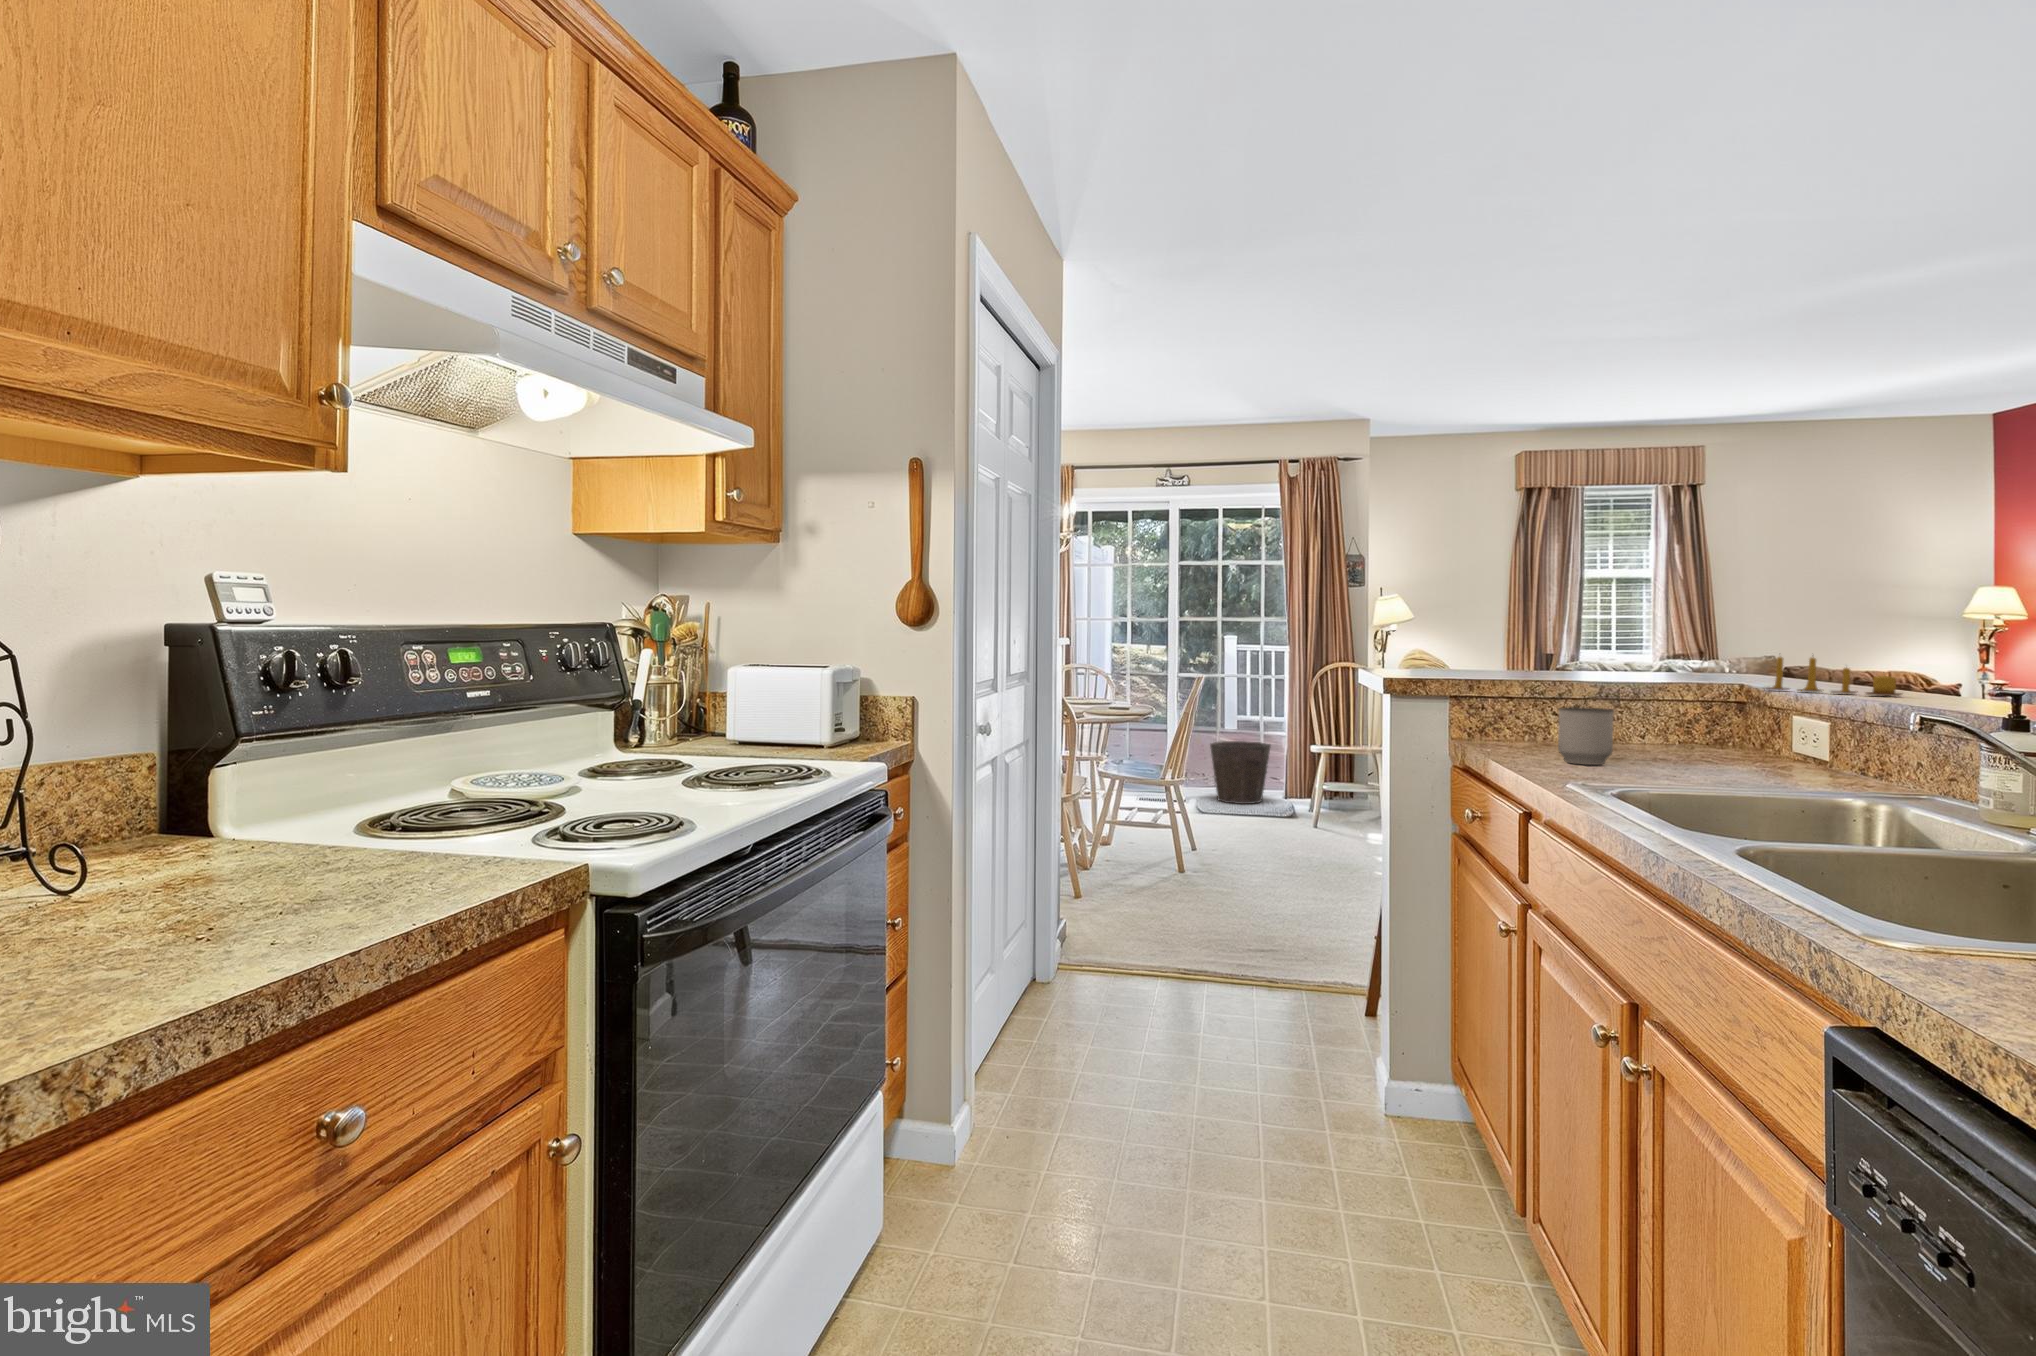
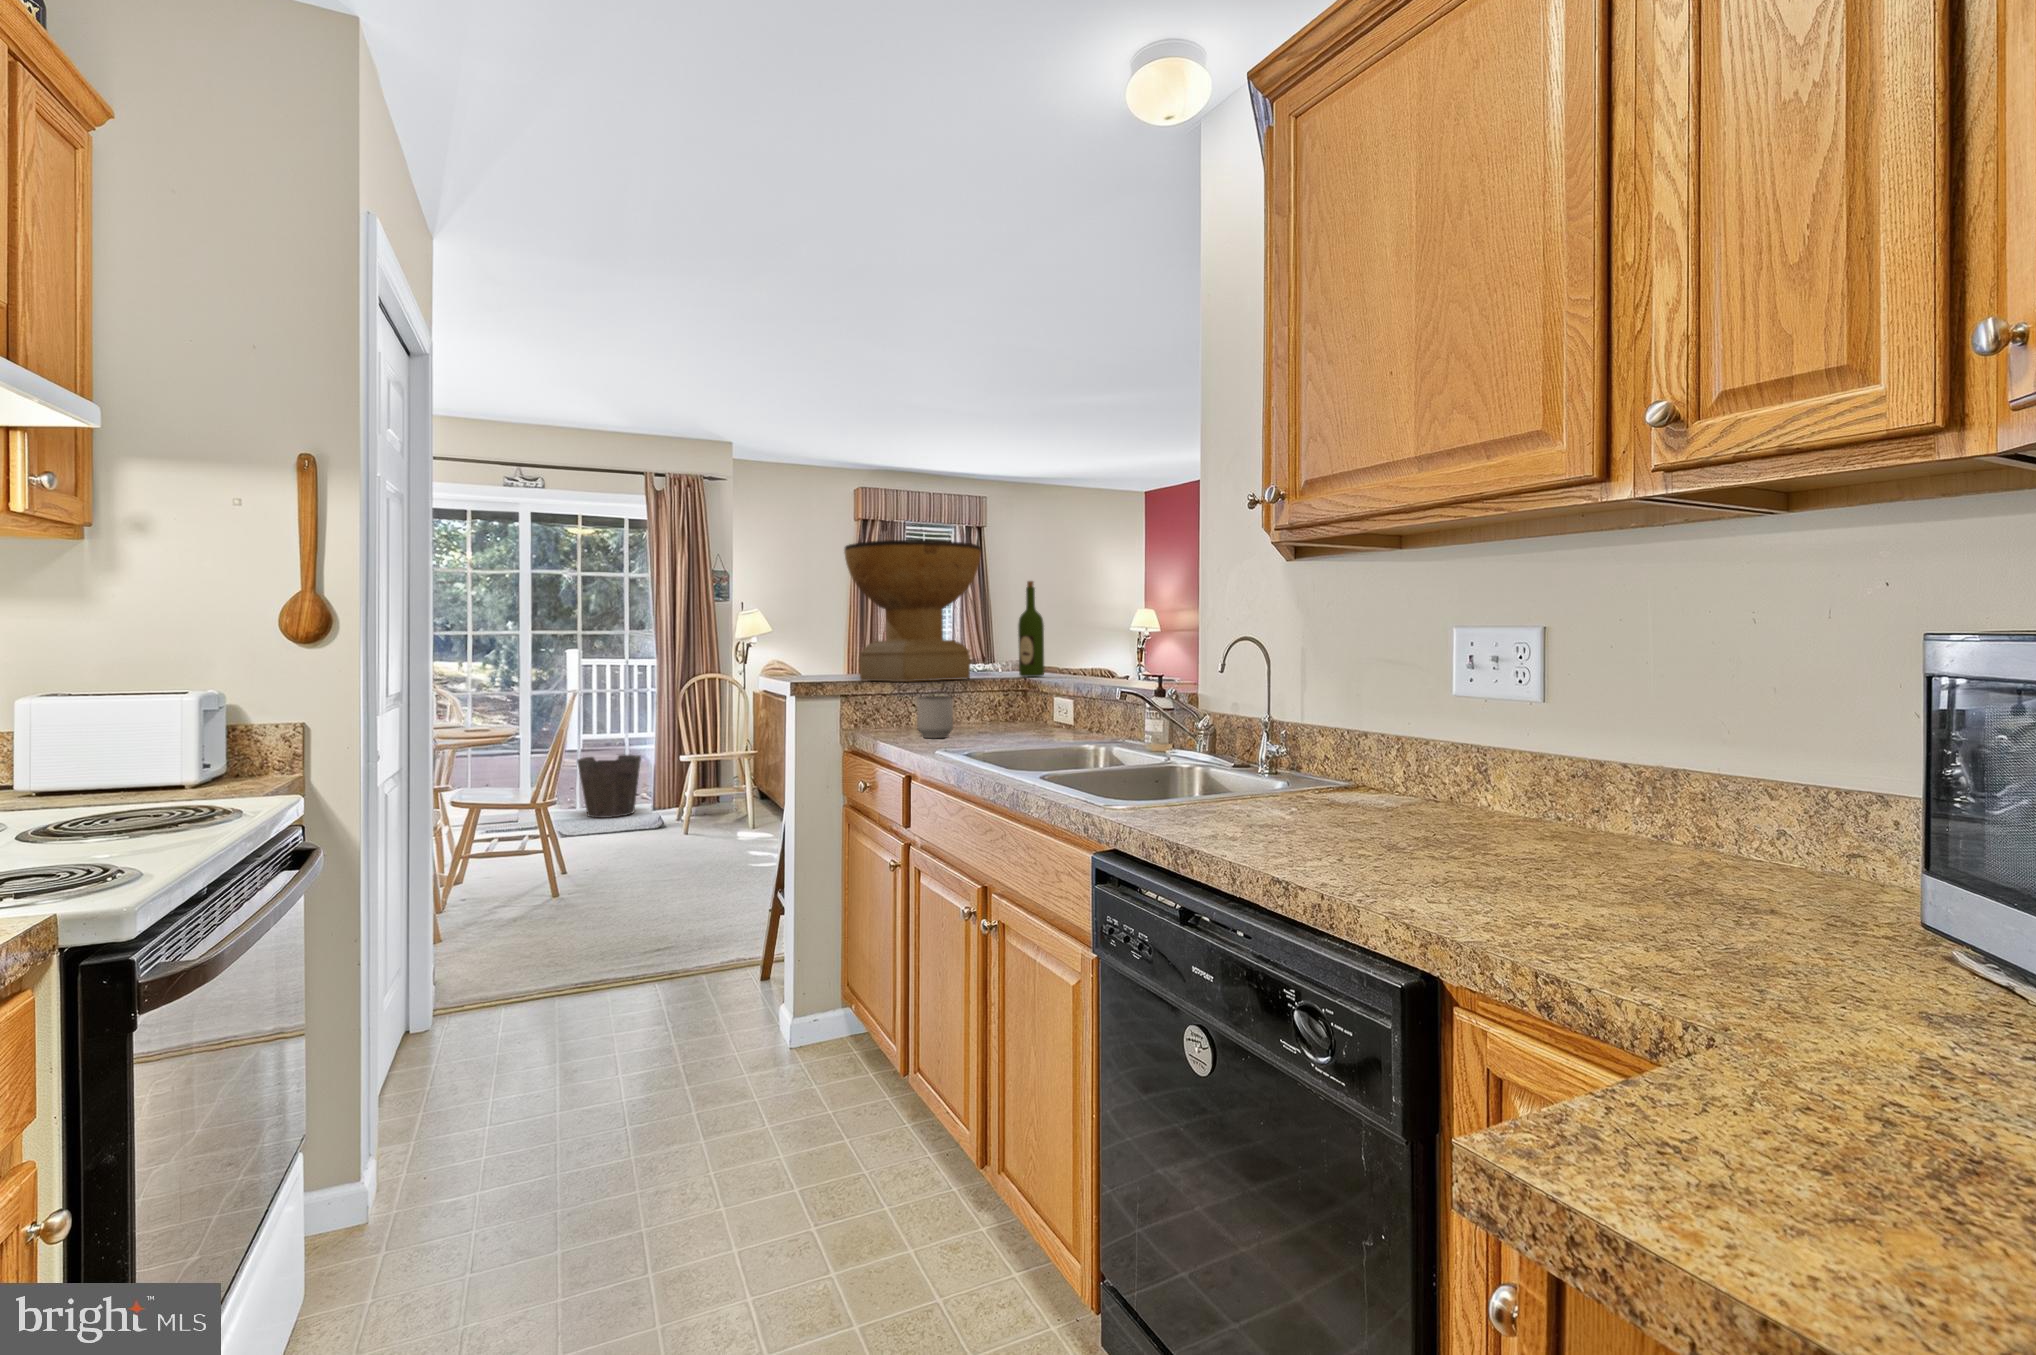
decorative bowl: none [1473,499,1676,686] -> present [844,540,981,682]
wine bottle: none [1733,550,1779,686] -> present [1018,581,1044,677]
candle: present [1767,656,1902,696] -> none [1038,653,1112,679]

